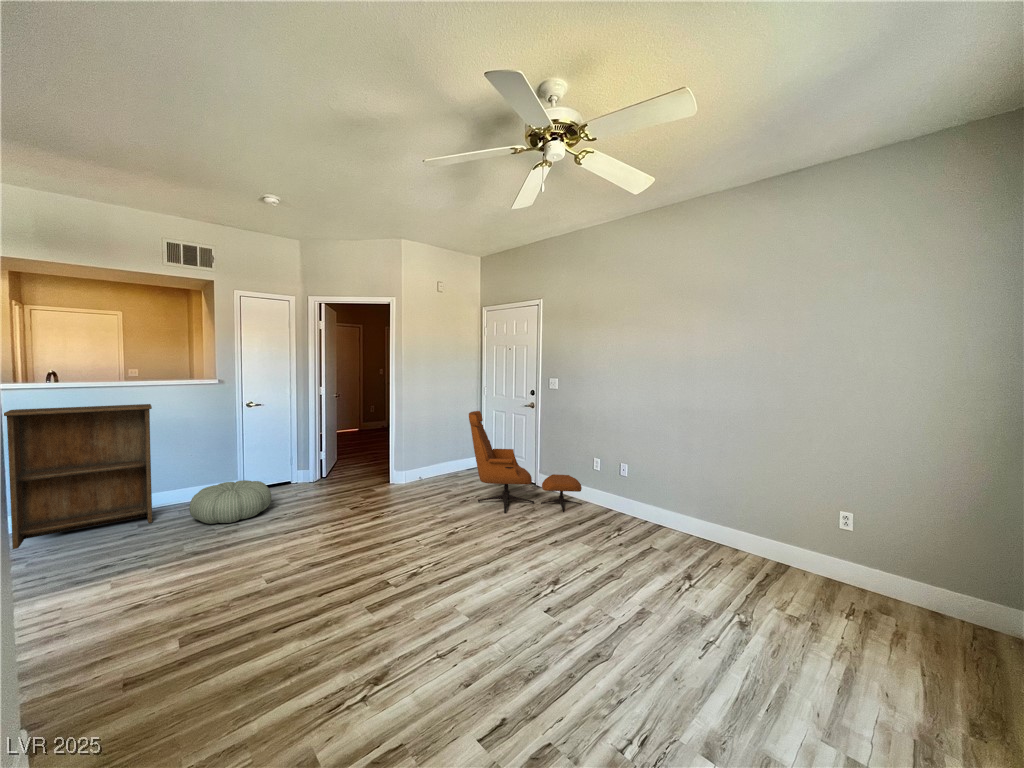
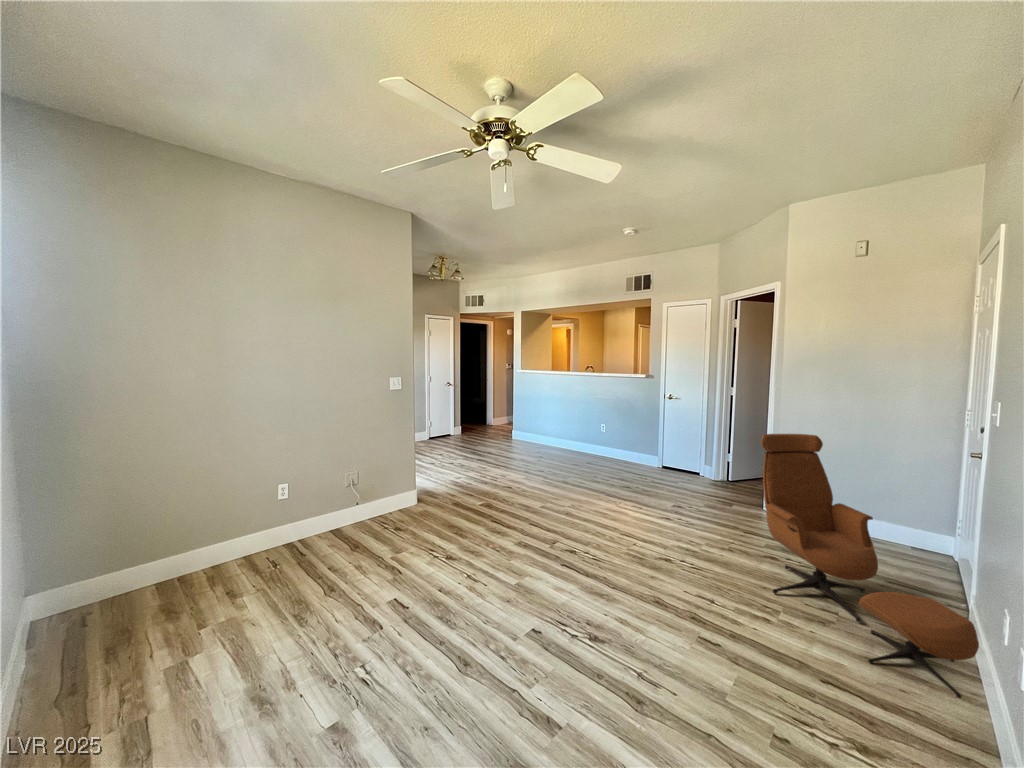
bookshelf: present [4,404,152,549] -> none [548,386,605,464]
pouf: present [189,480,272,524] -> none [596,451,648,480]

